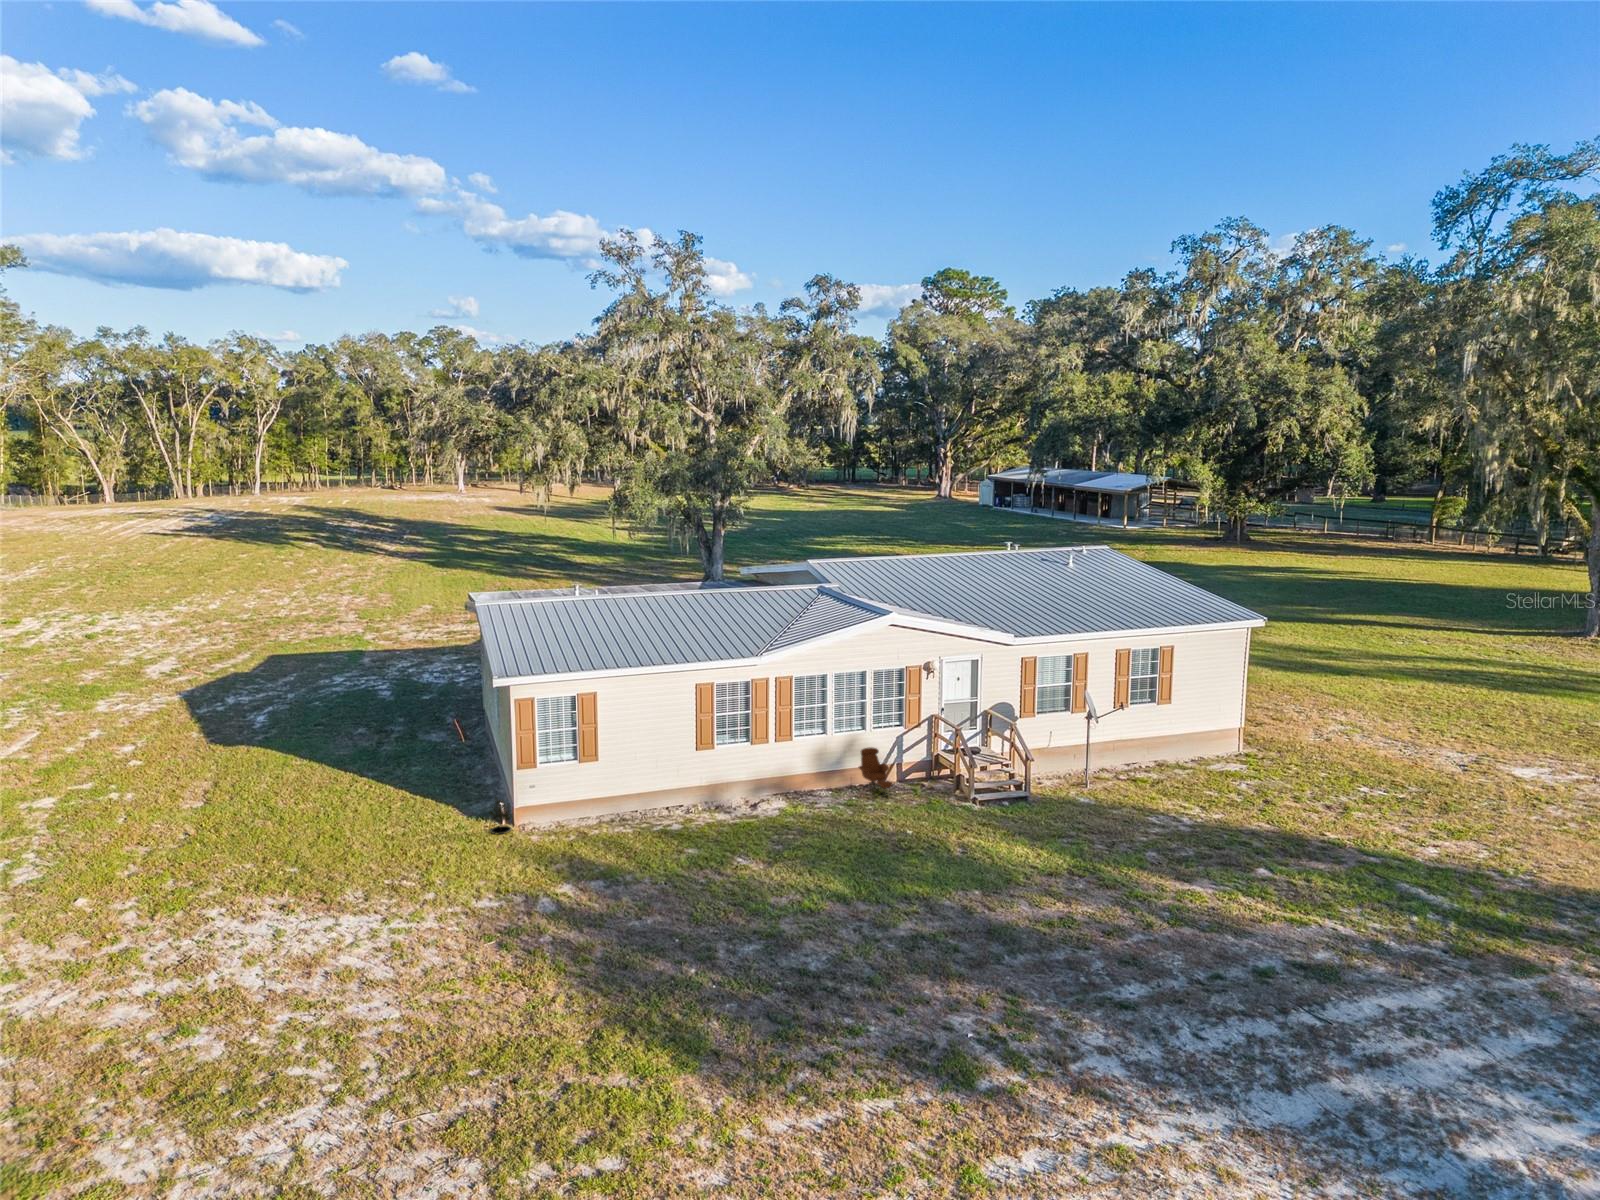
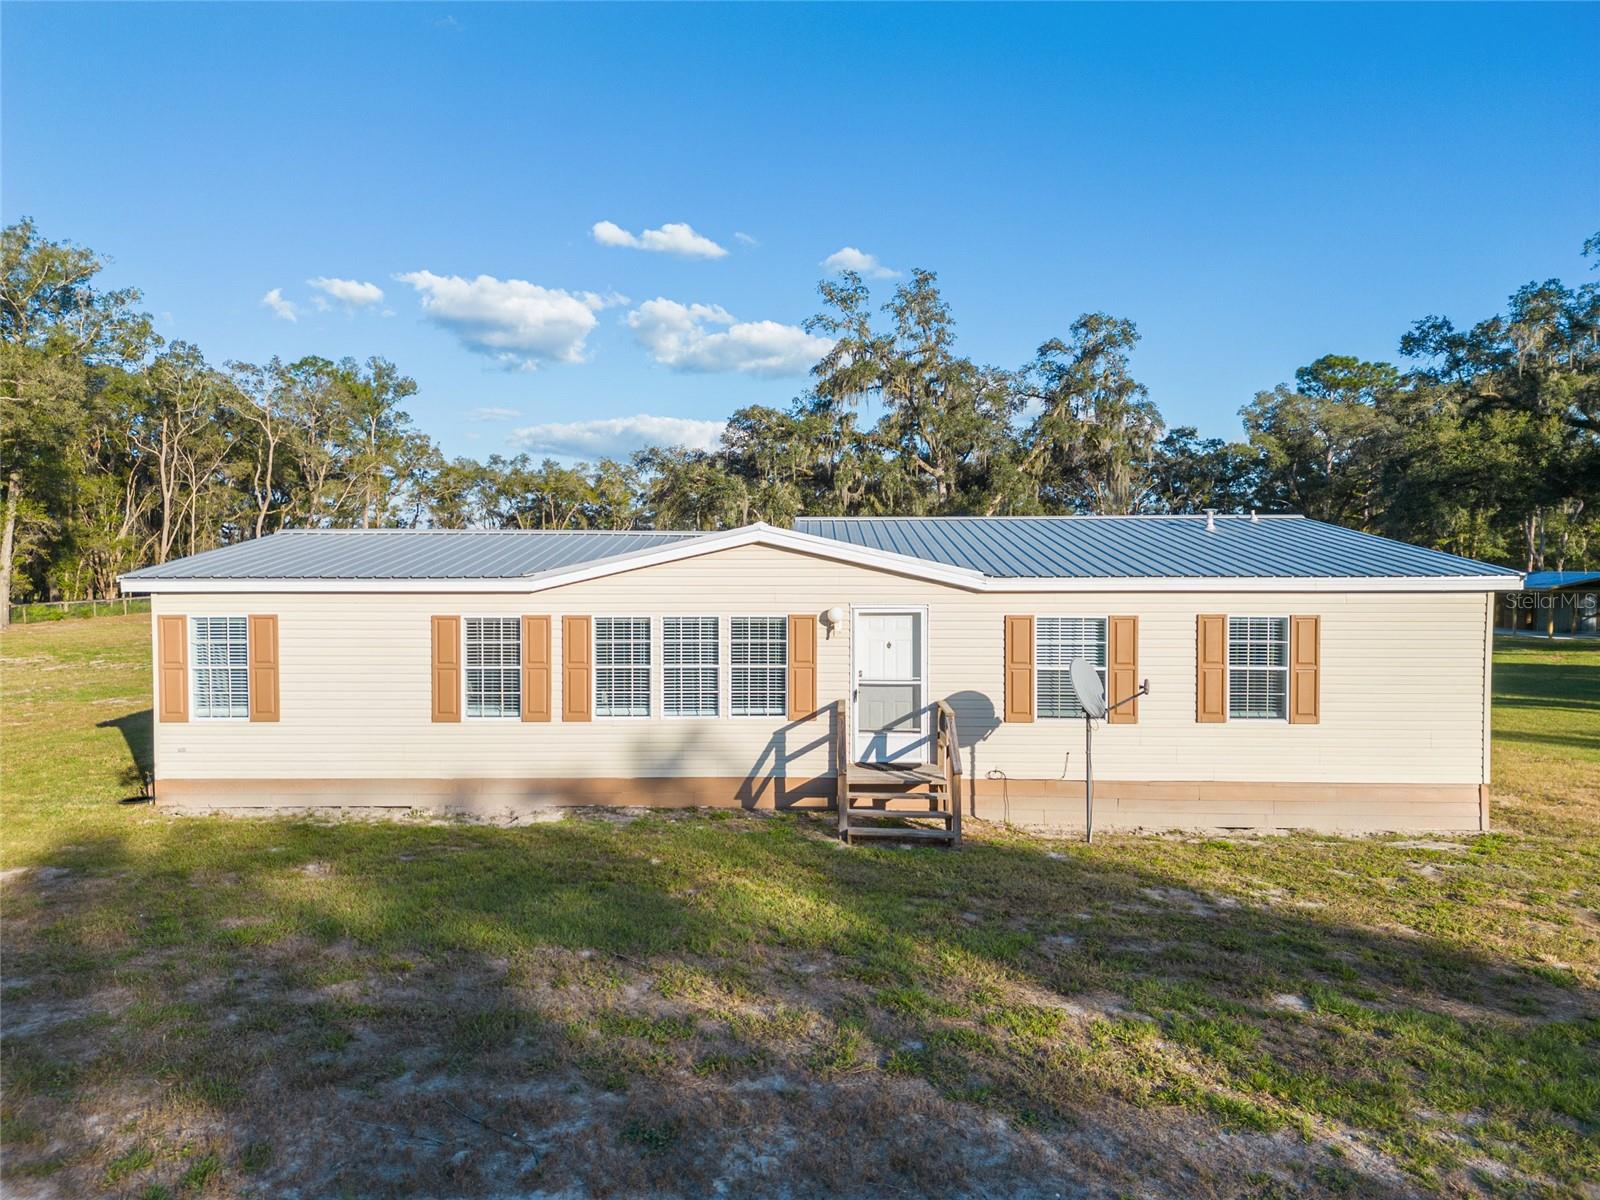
lounge chair: present [858,747,892,795] -> none [693,744,743,823]

